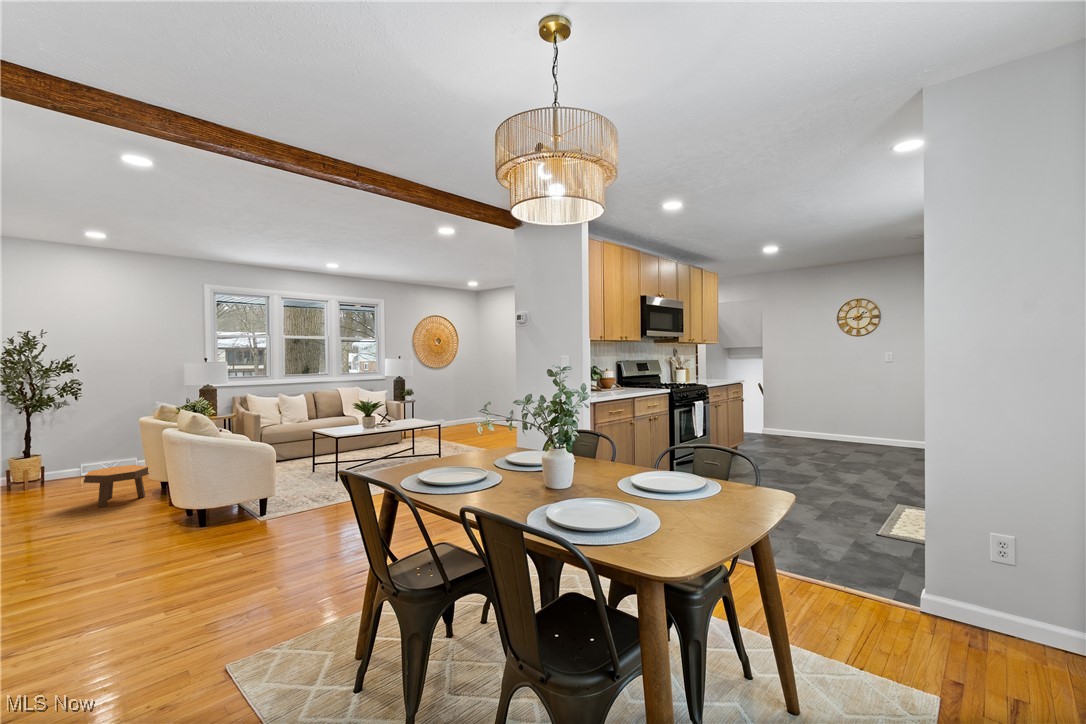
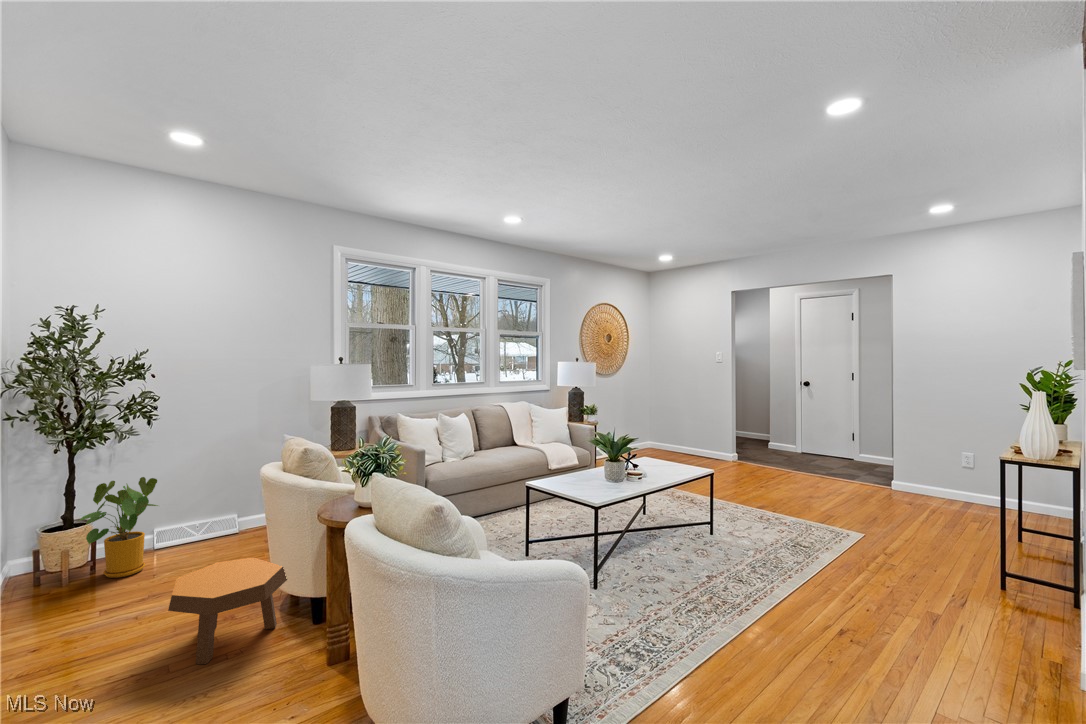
house plant: none [33,431,85,486] -> present [80,477,158,578]

